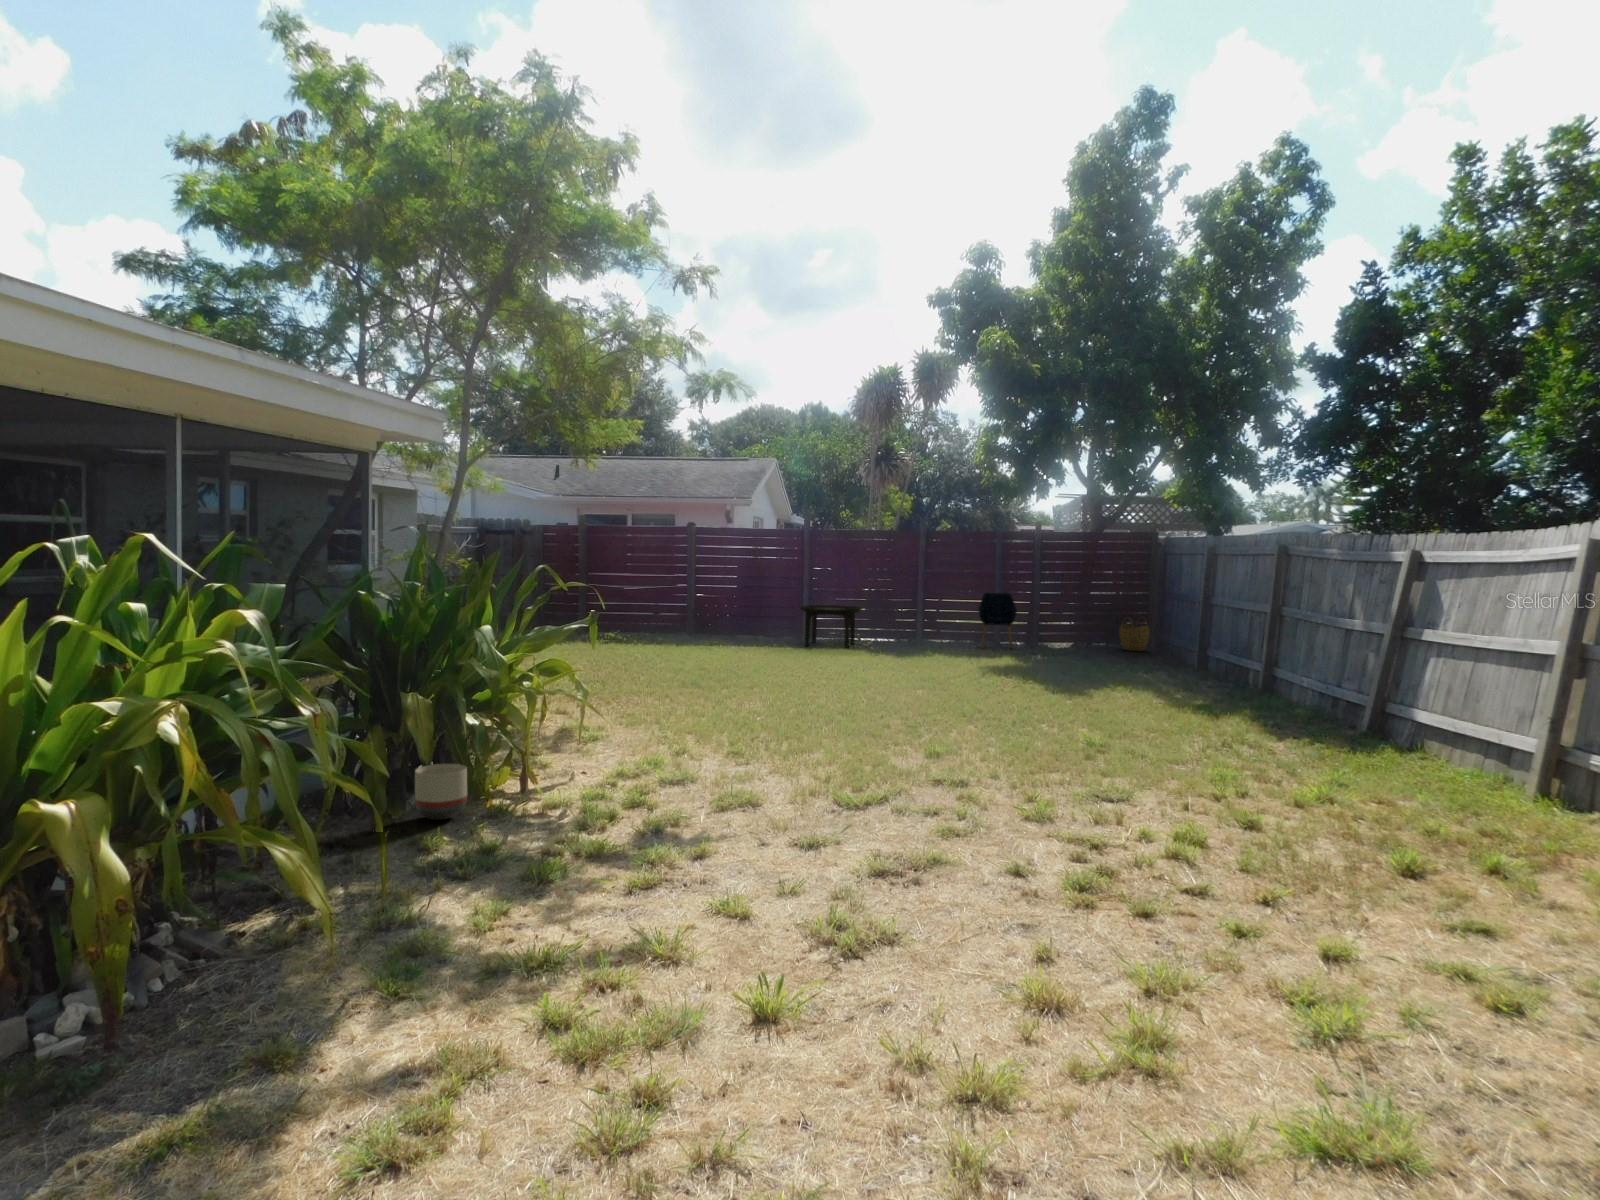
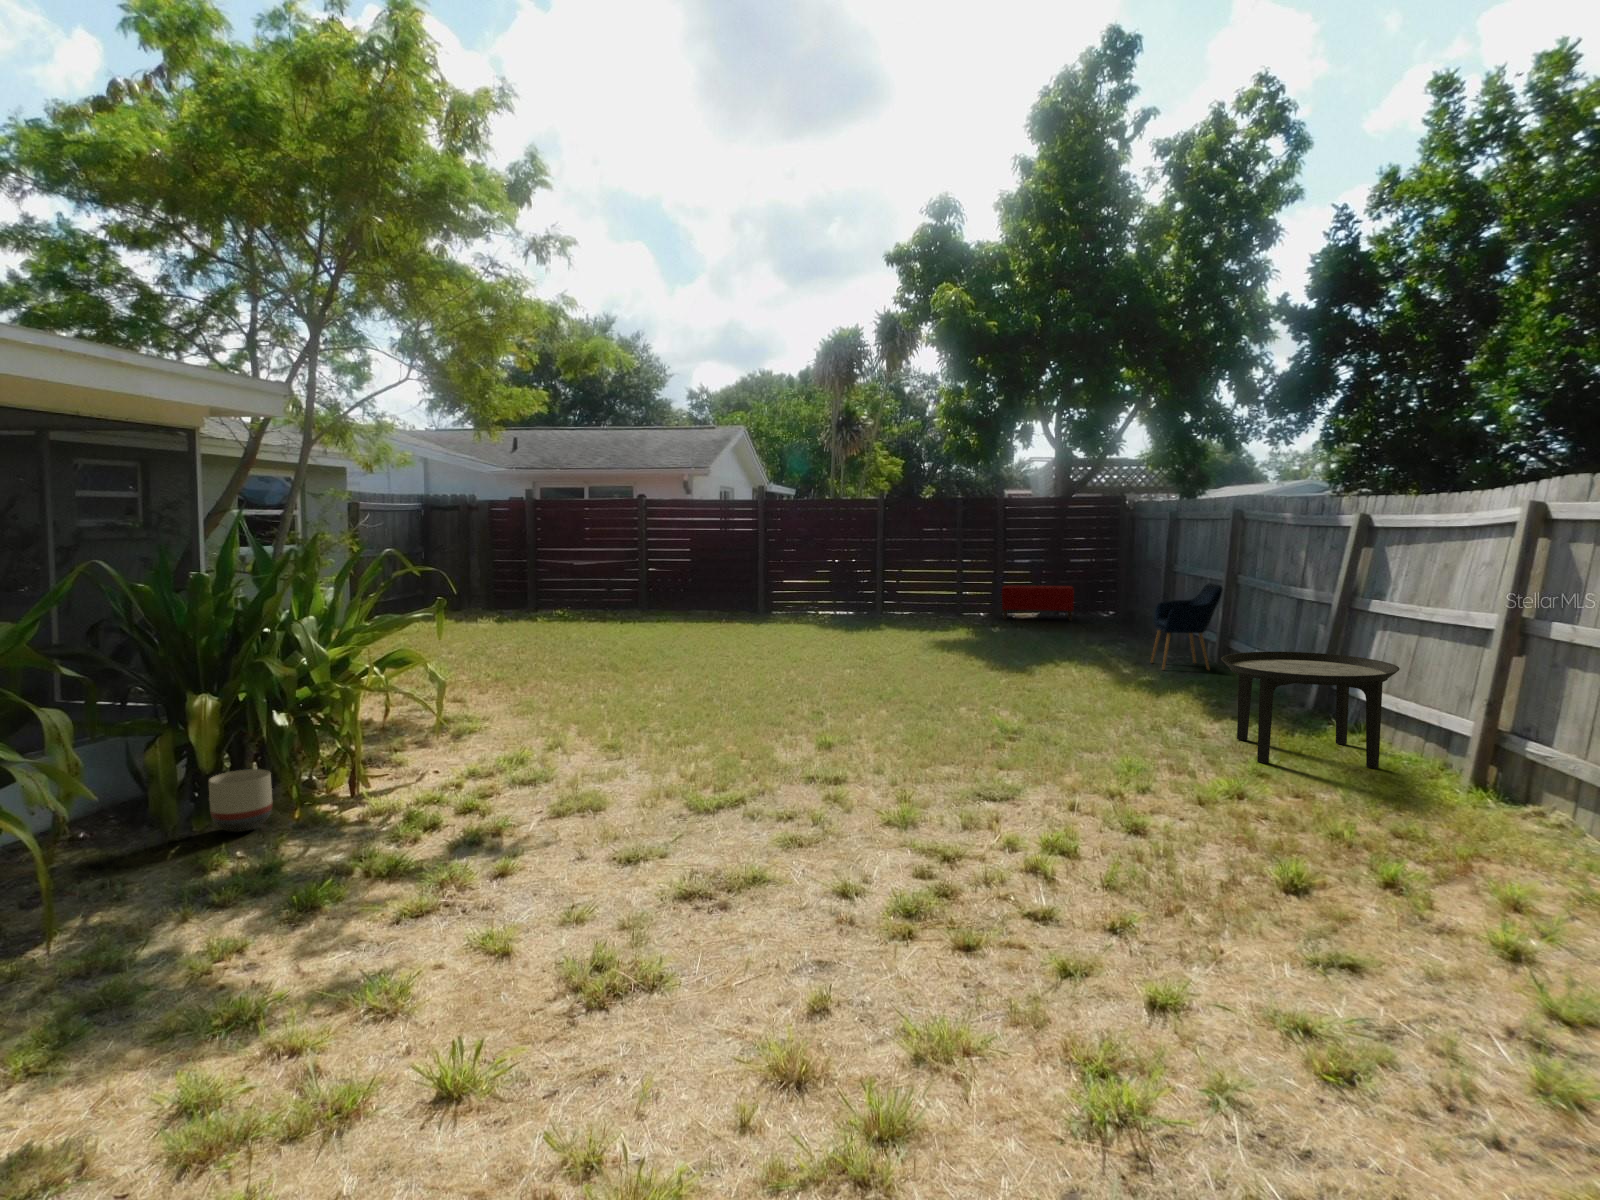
chair: present [978,593,1017,649] -> present [1151,583,1223,670]
round table: present [799,605,862,648] -> present [1221,652,1400,769]
bench: none [1037,617,1109,652] -> present [1002,585,1074,621]
woven basket: present [1119,623,1150,651] -> none [1087,584,1118,620]

